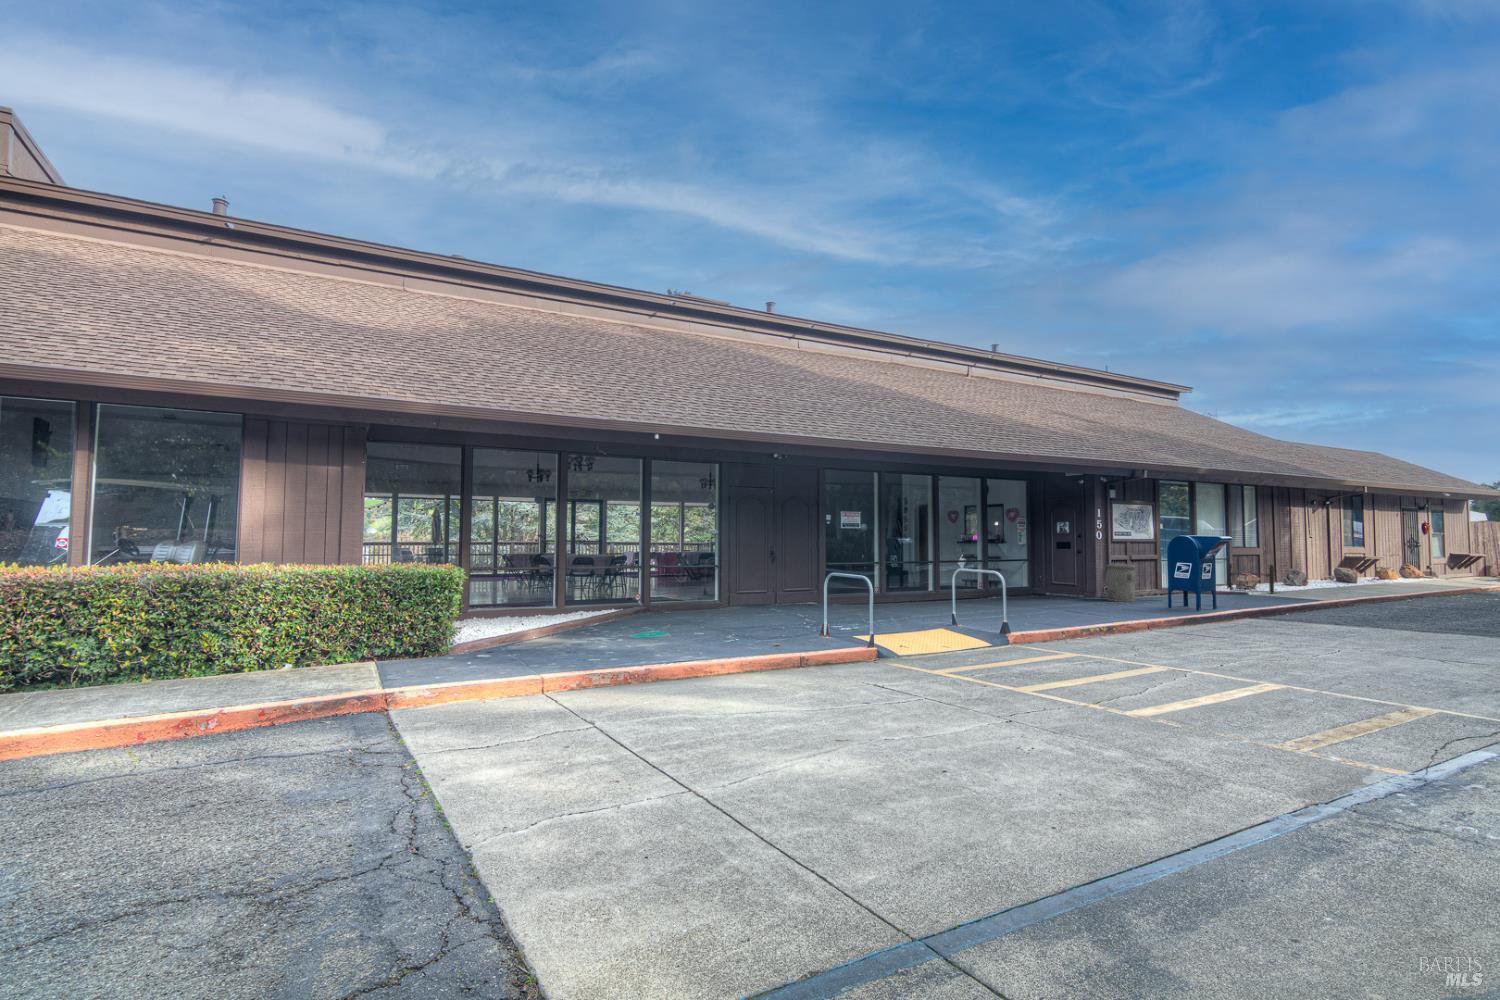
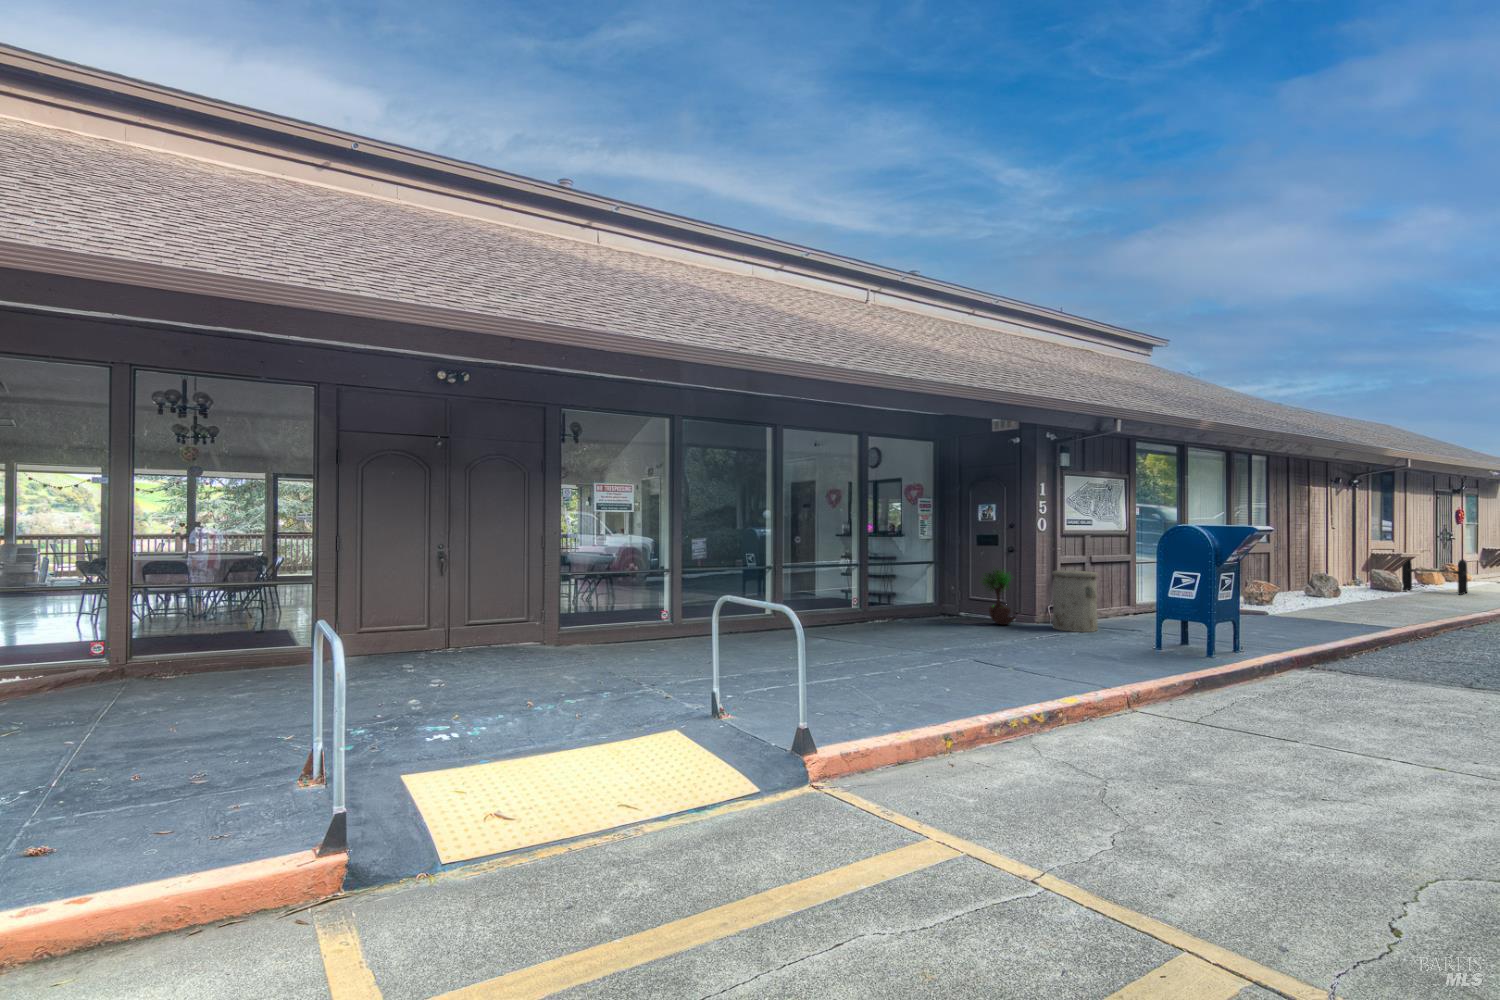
potted tree: none [1058,560,1083,598] -> present [982,568,1015,625]
bench: present [1227,563,1274,594] -> present [1402,559,1468,595]

